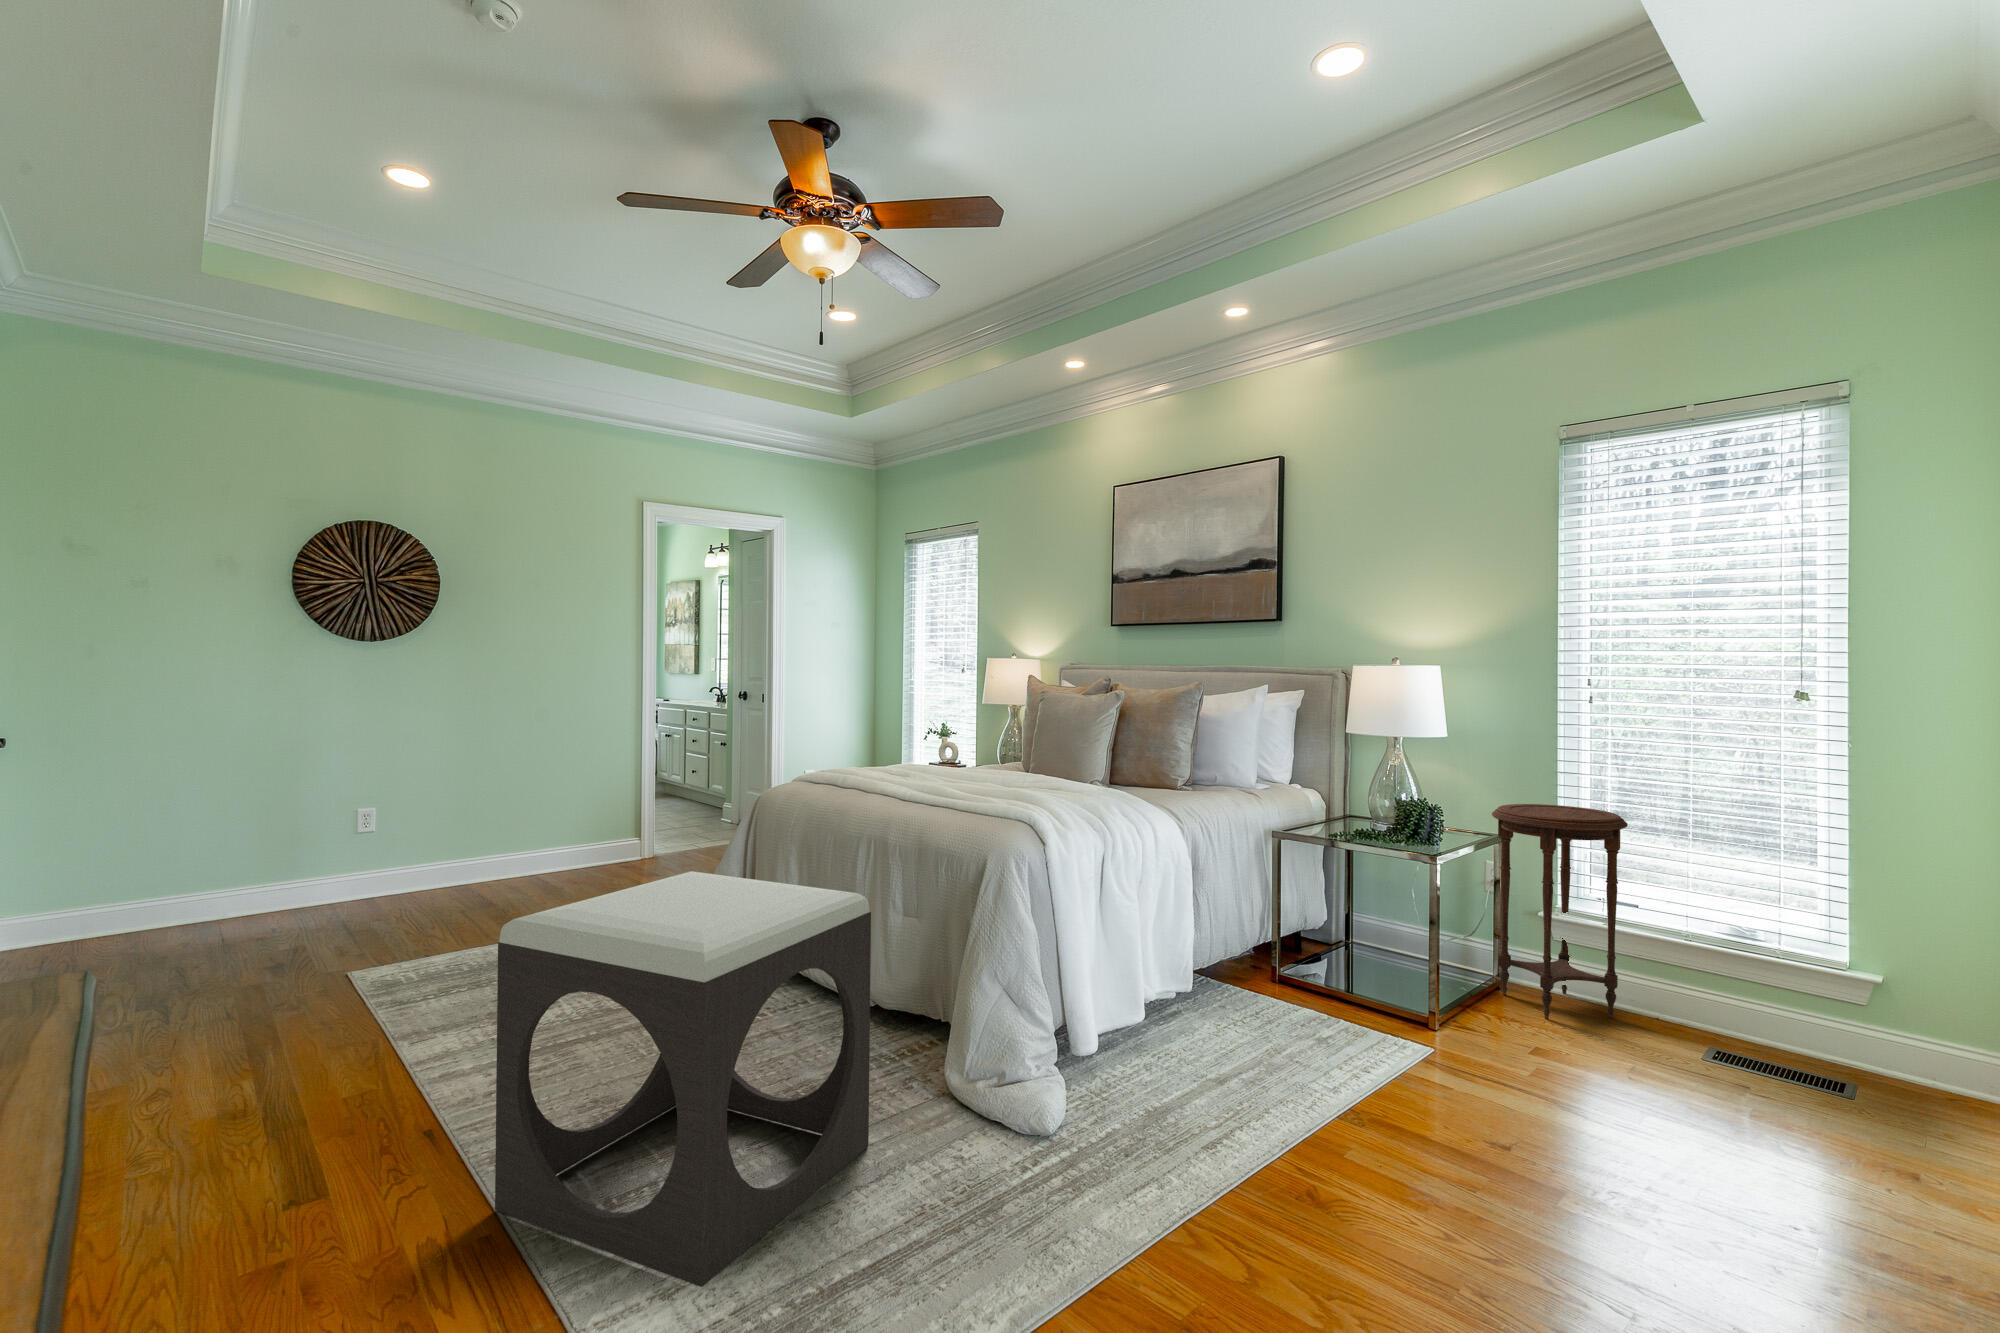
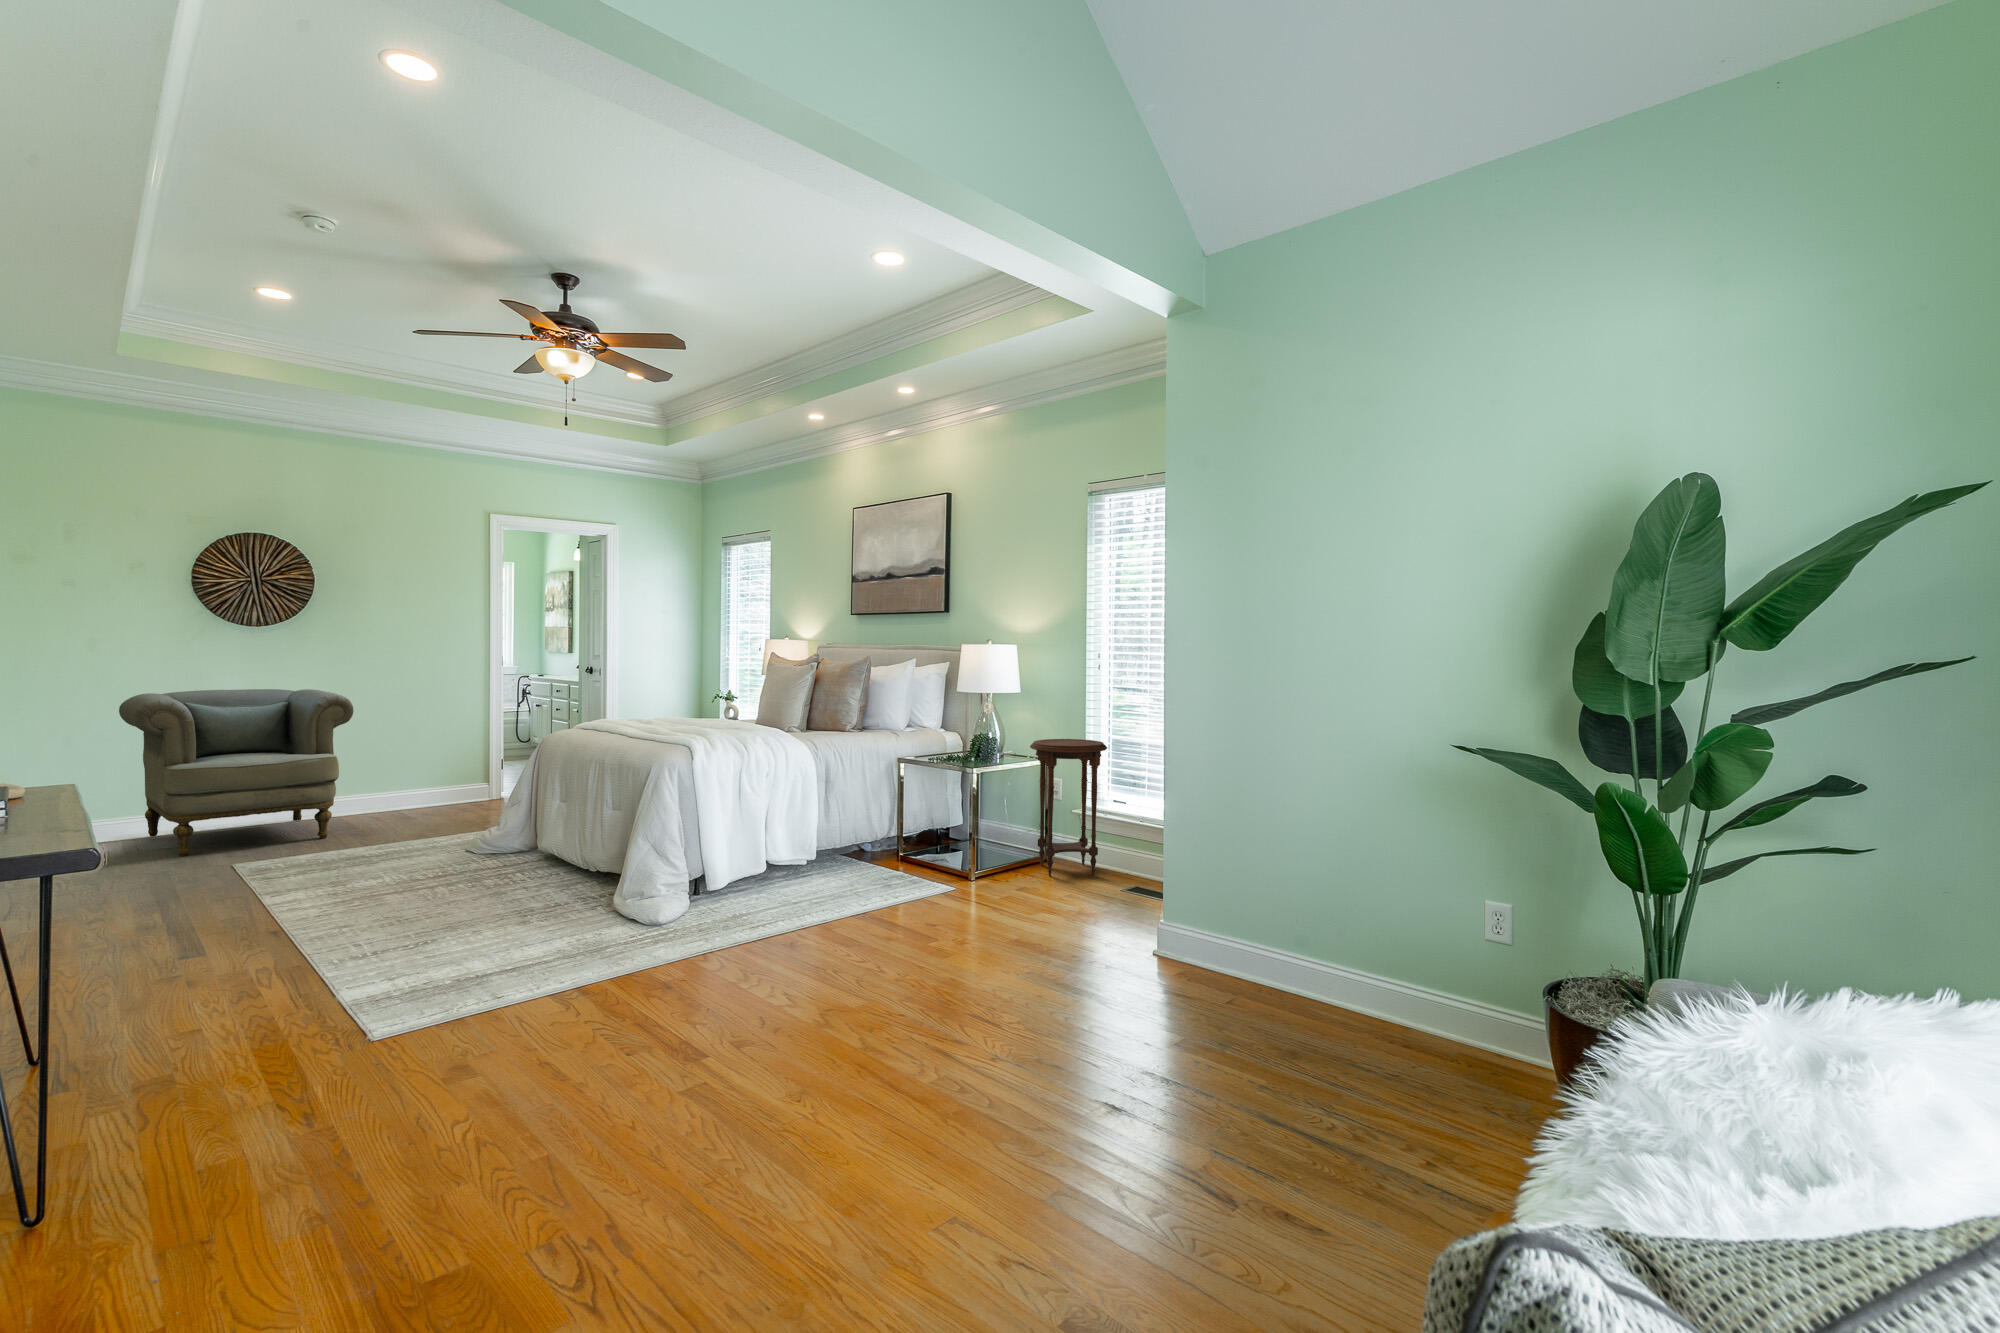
armchair: none [196,724,495,960] -> present [119,689,353,856]
footstool: present [495,871,871,1287] -> none [307,772,547,976]

